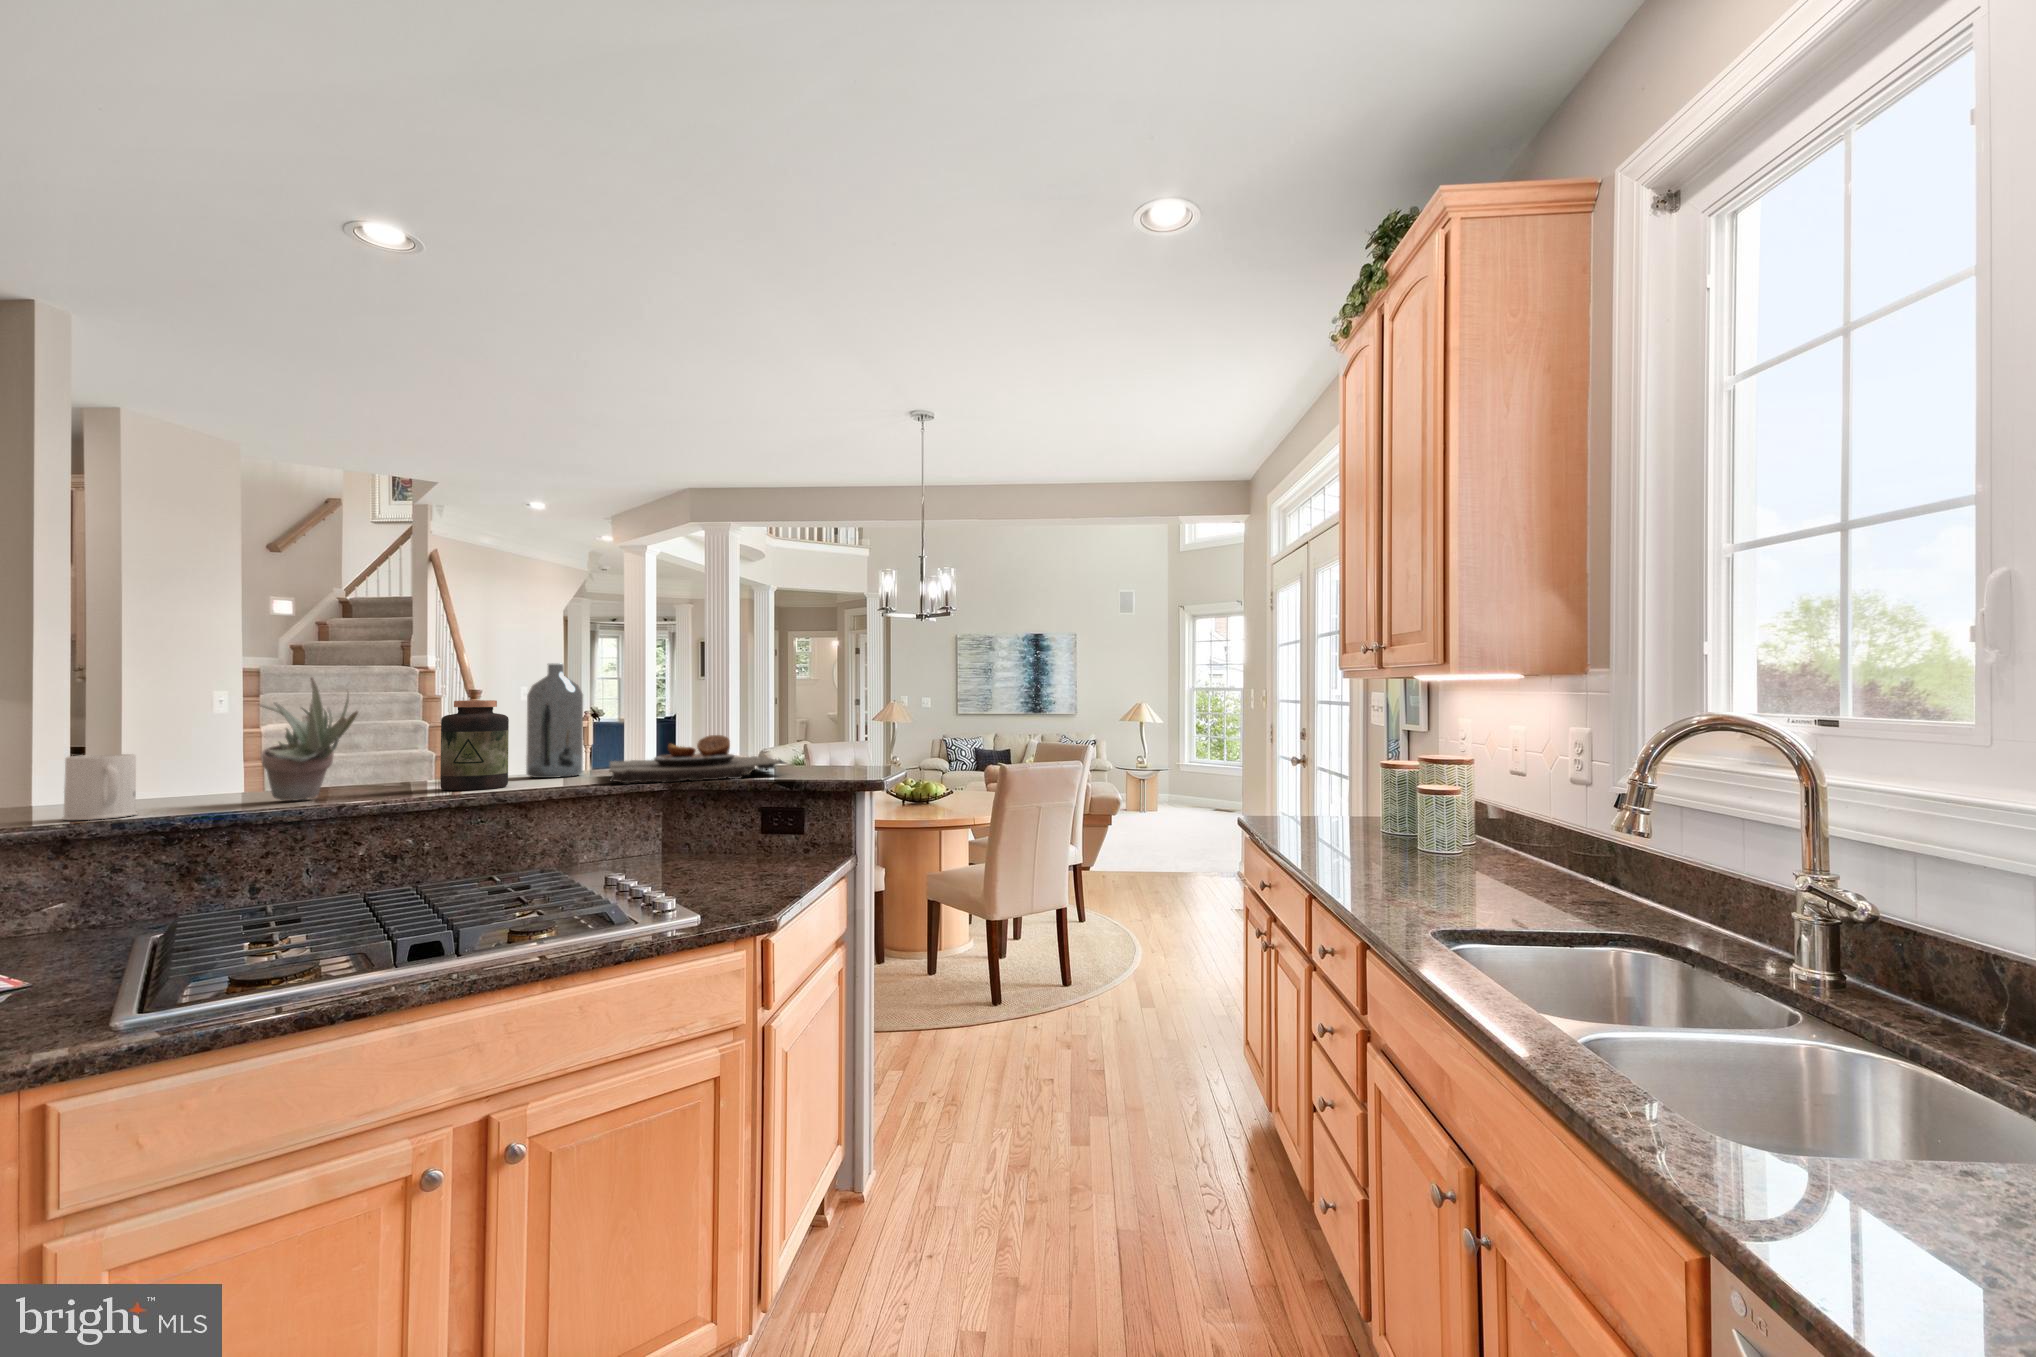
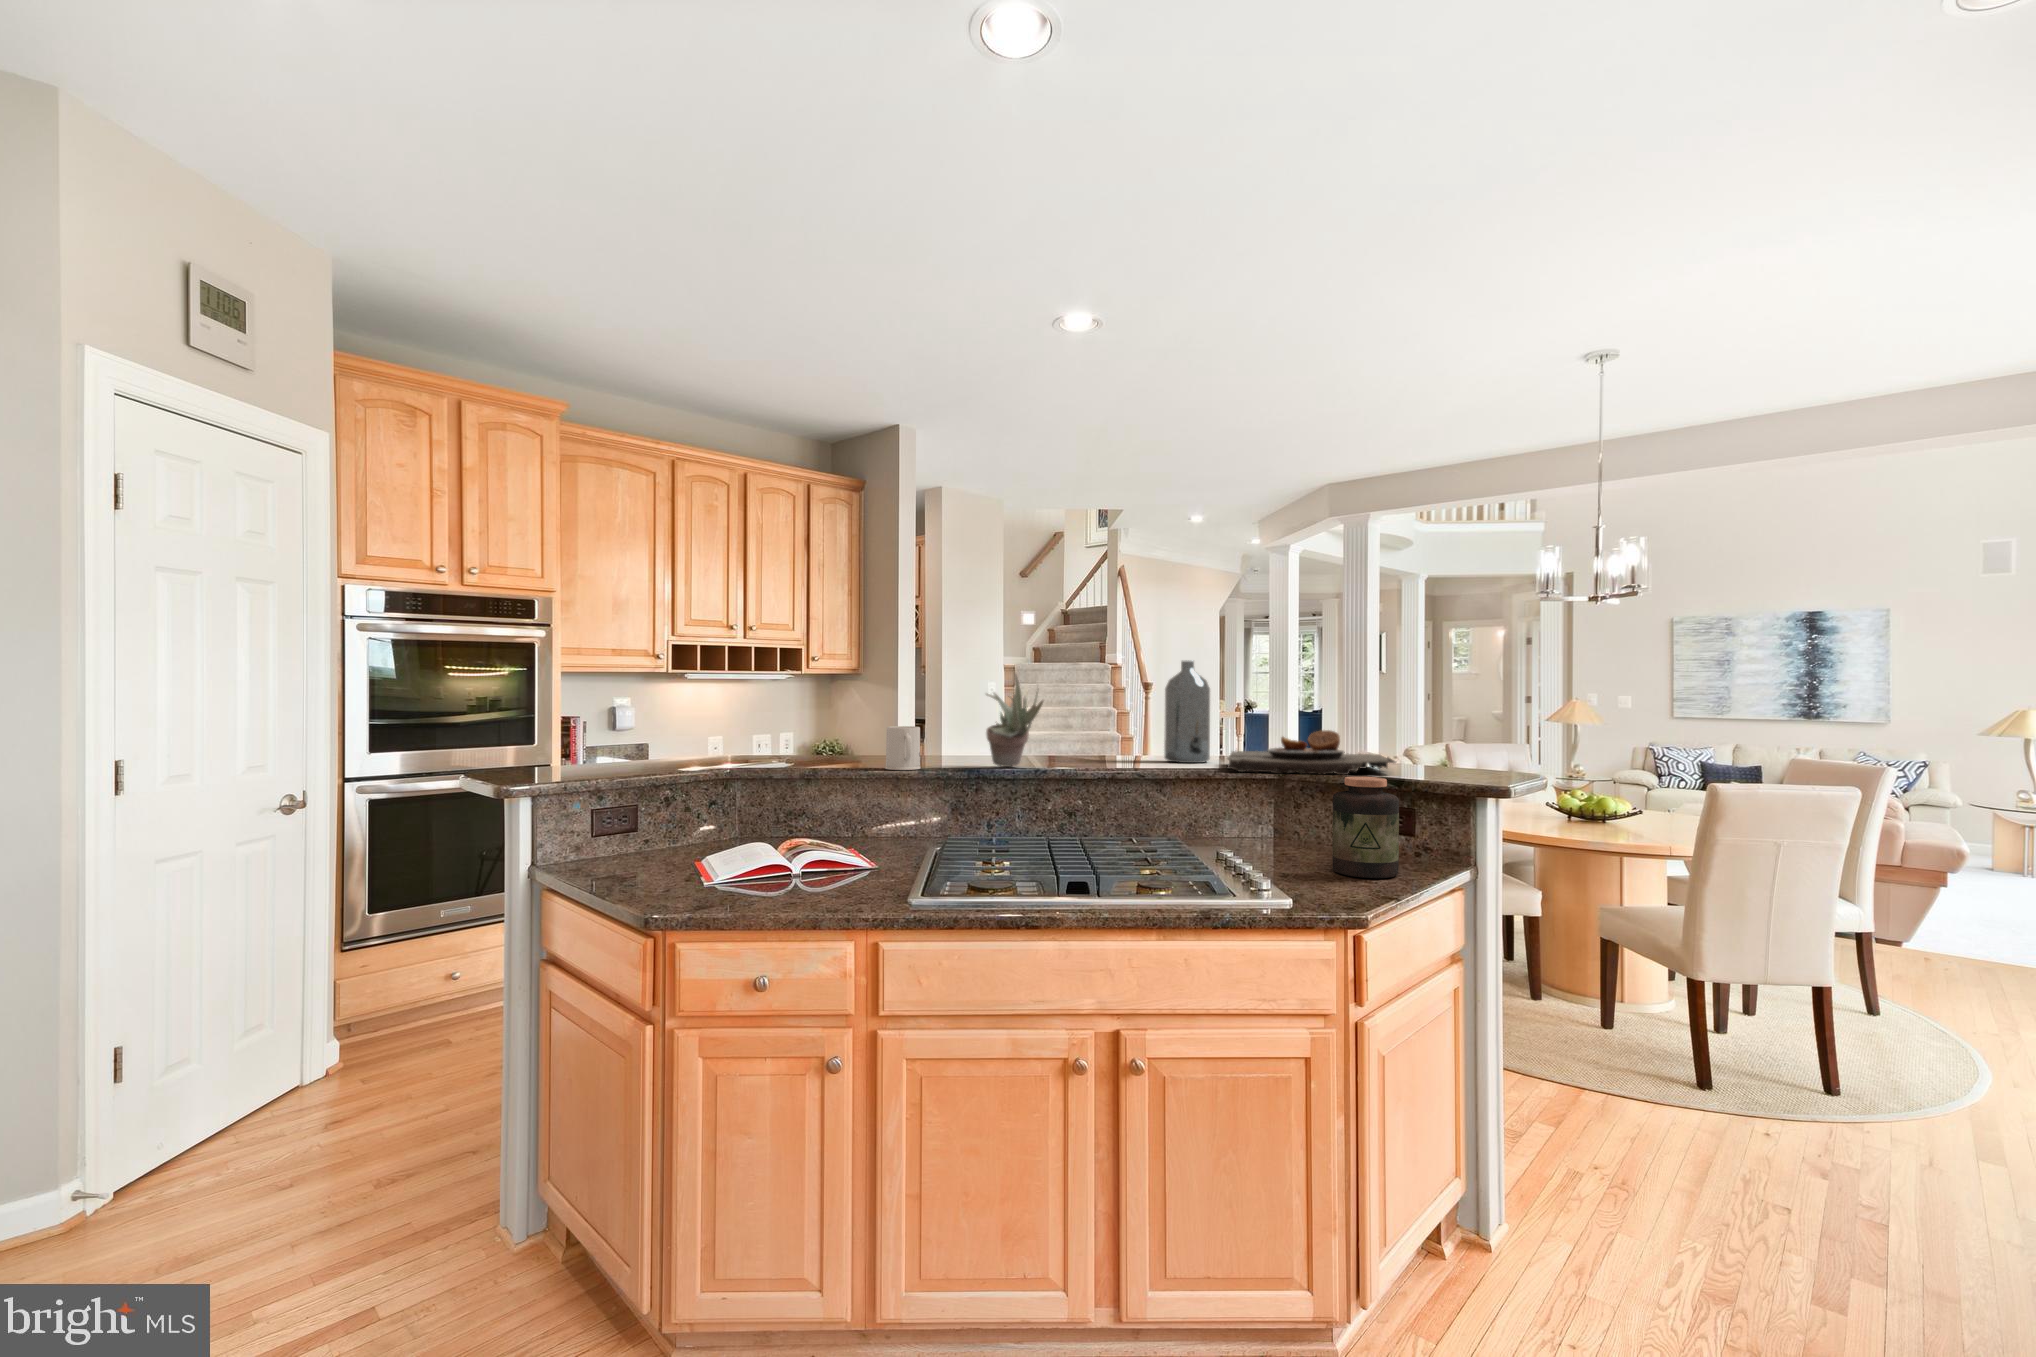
jar: present [440,700,509,791] -> present [1332,777,1399,878]

